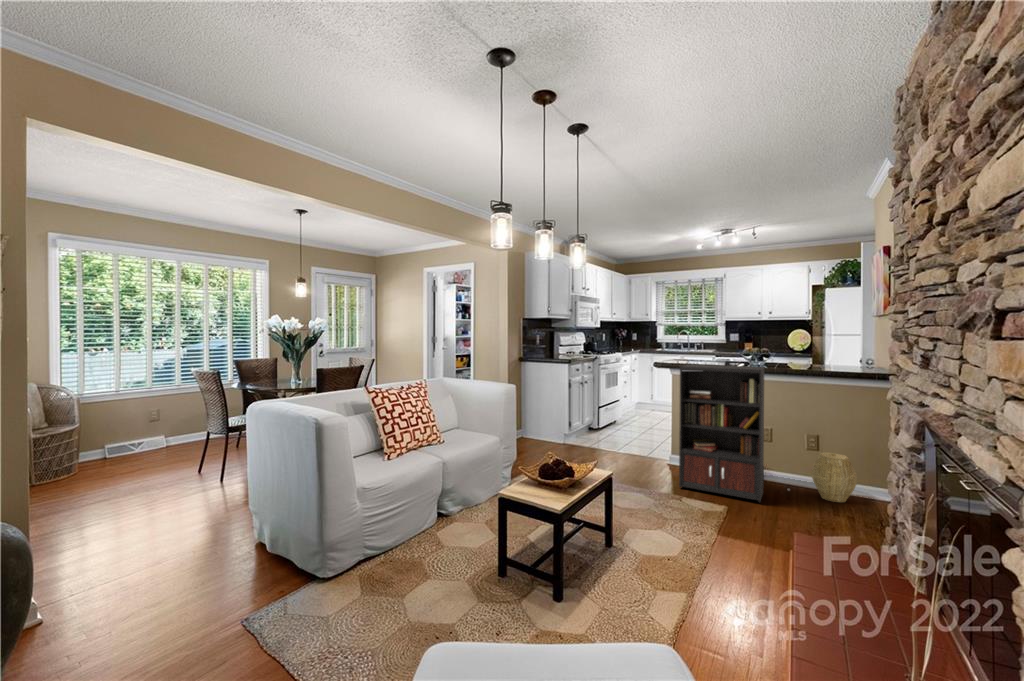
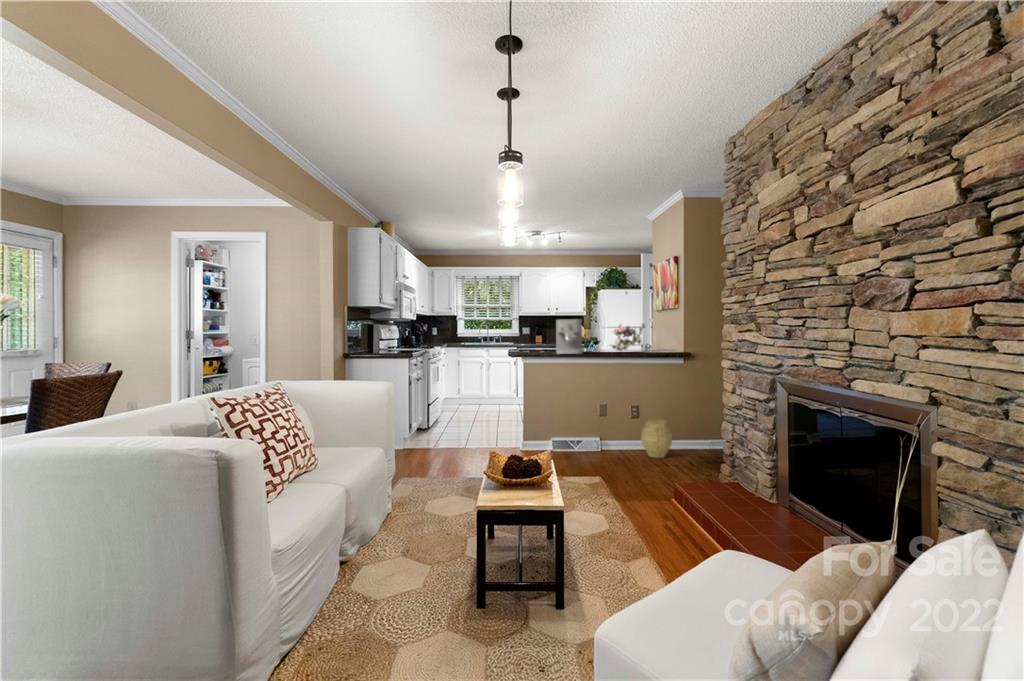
coffee maker: none [706,329,743,368] -> present [556,319,583,354]
flower arrangement: none [779,332,833,368] -> present [611,324,645,351]
bookcase: present [679,364,790,502] -> none [549,352,627,469]

